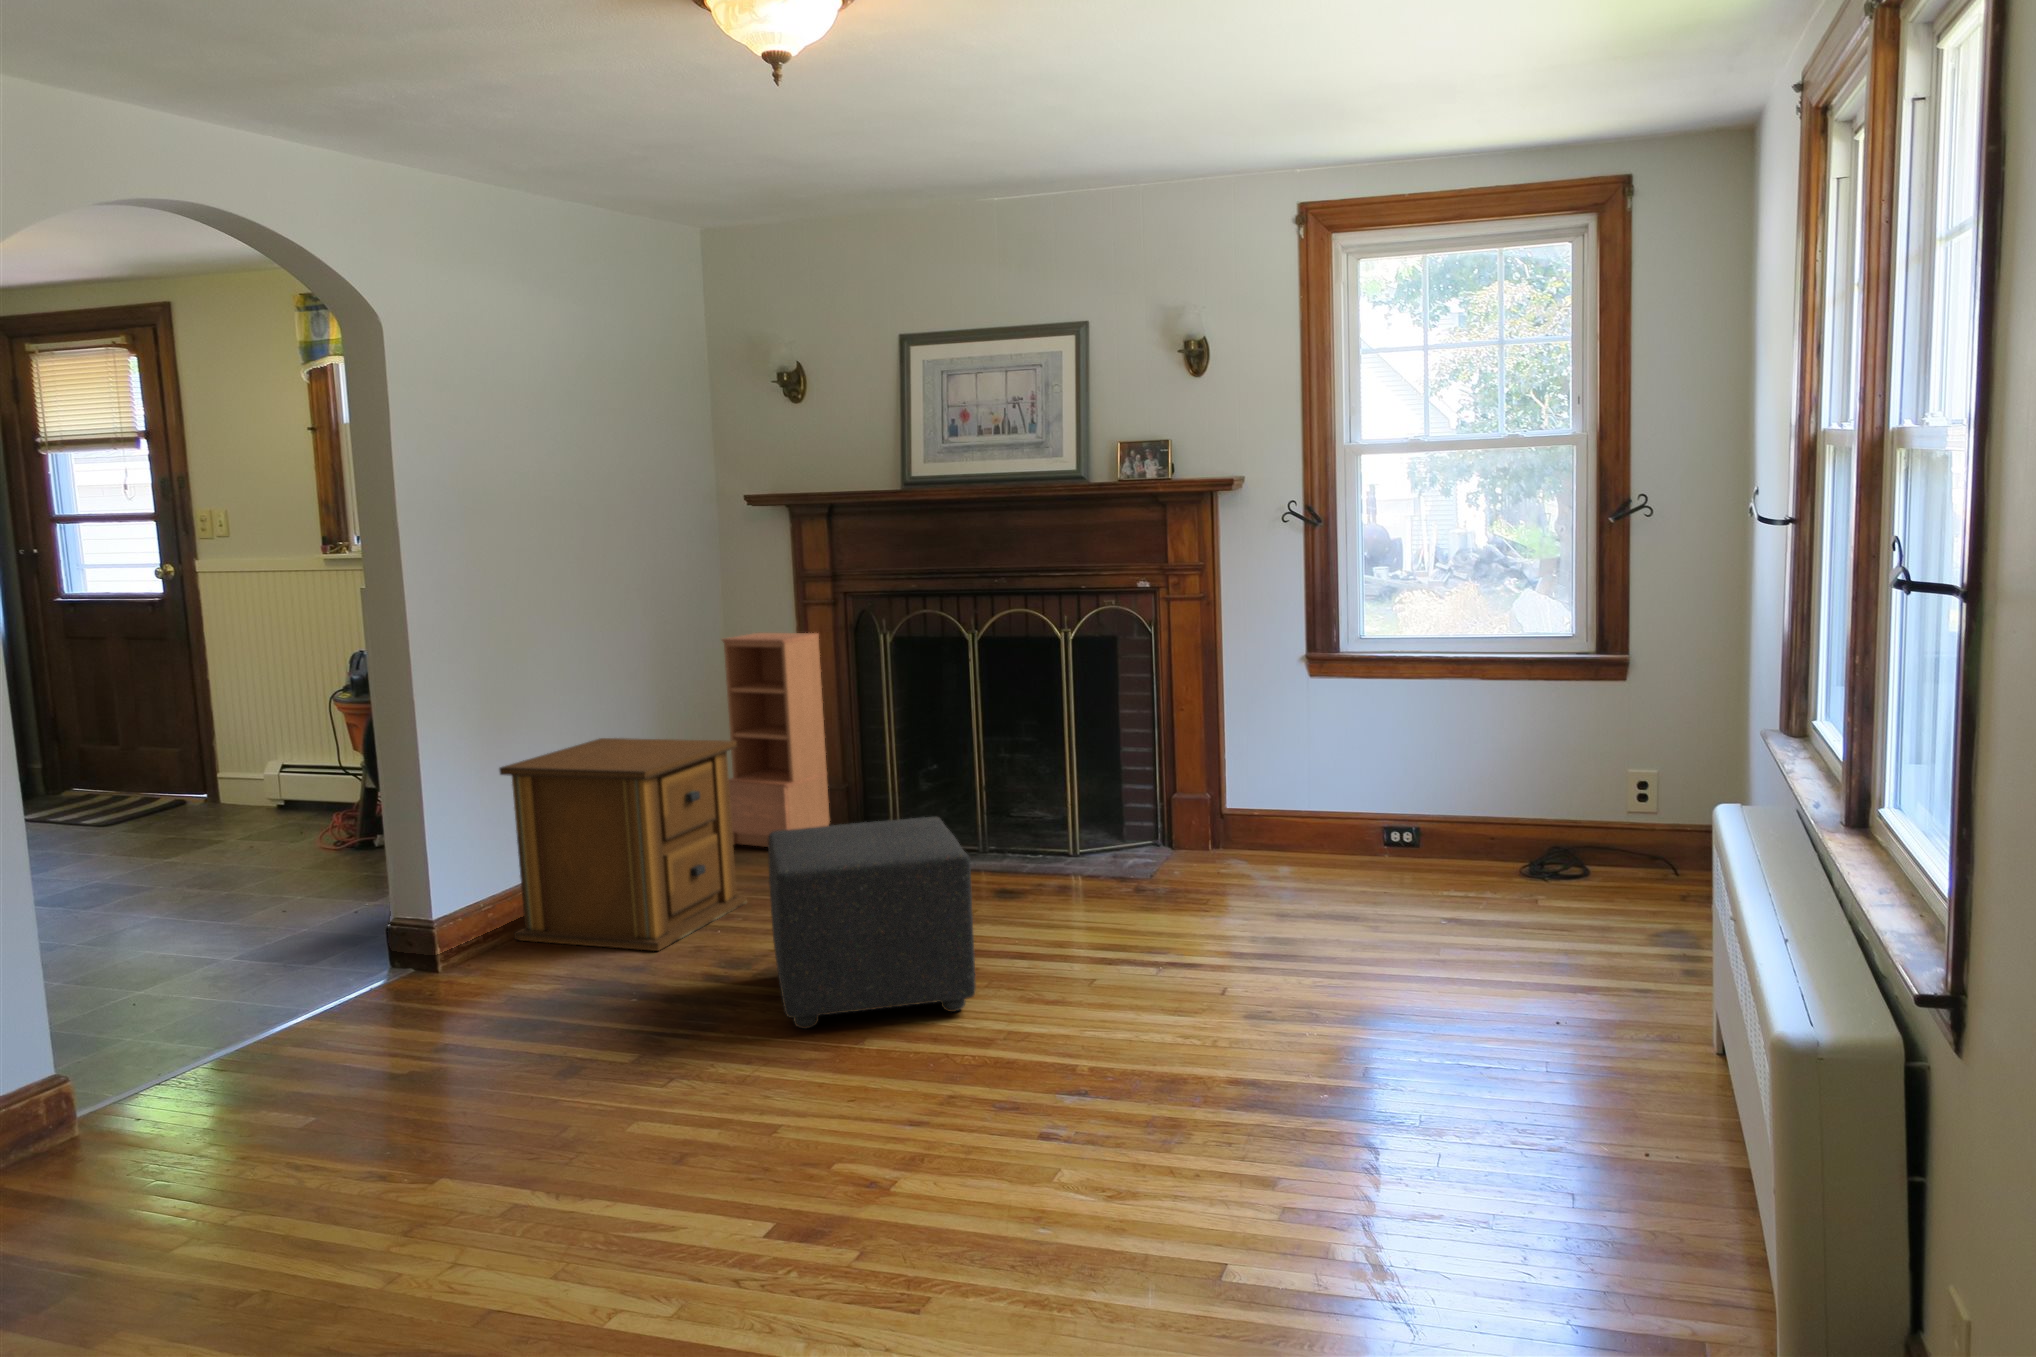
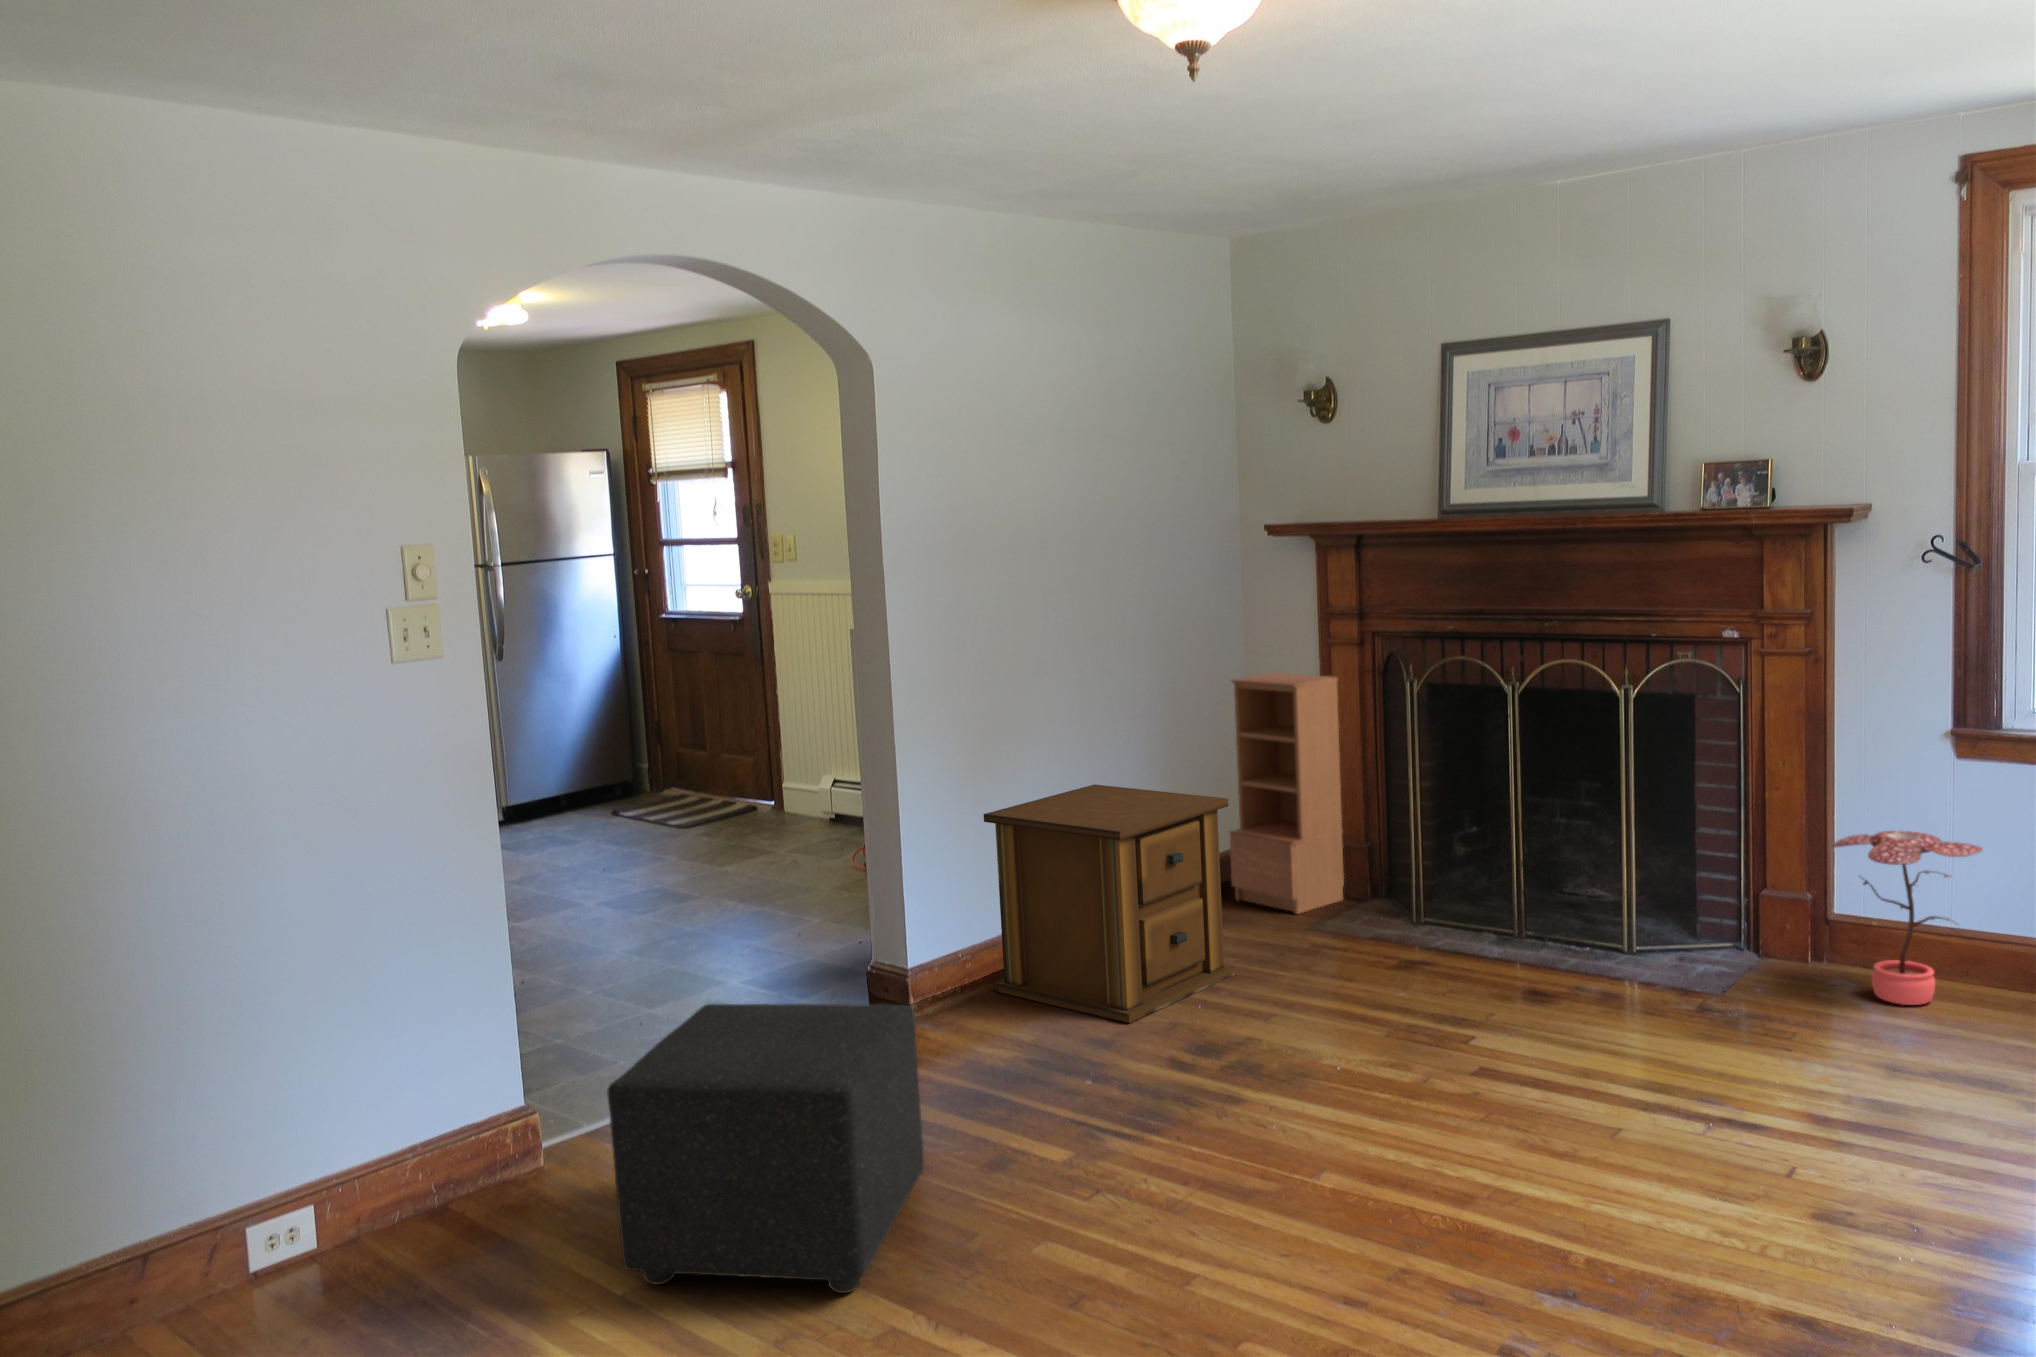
potted plant: none [1225,734,1330,869] -> present [1832,831,1982,1005]
ottoman: present [768,817,976,1029] -> present [607,1004,924,1293]

